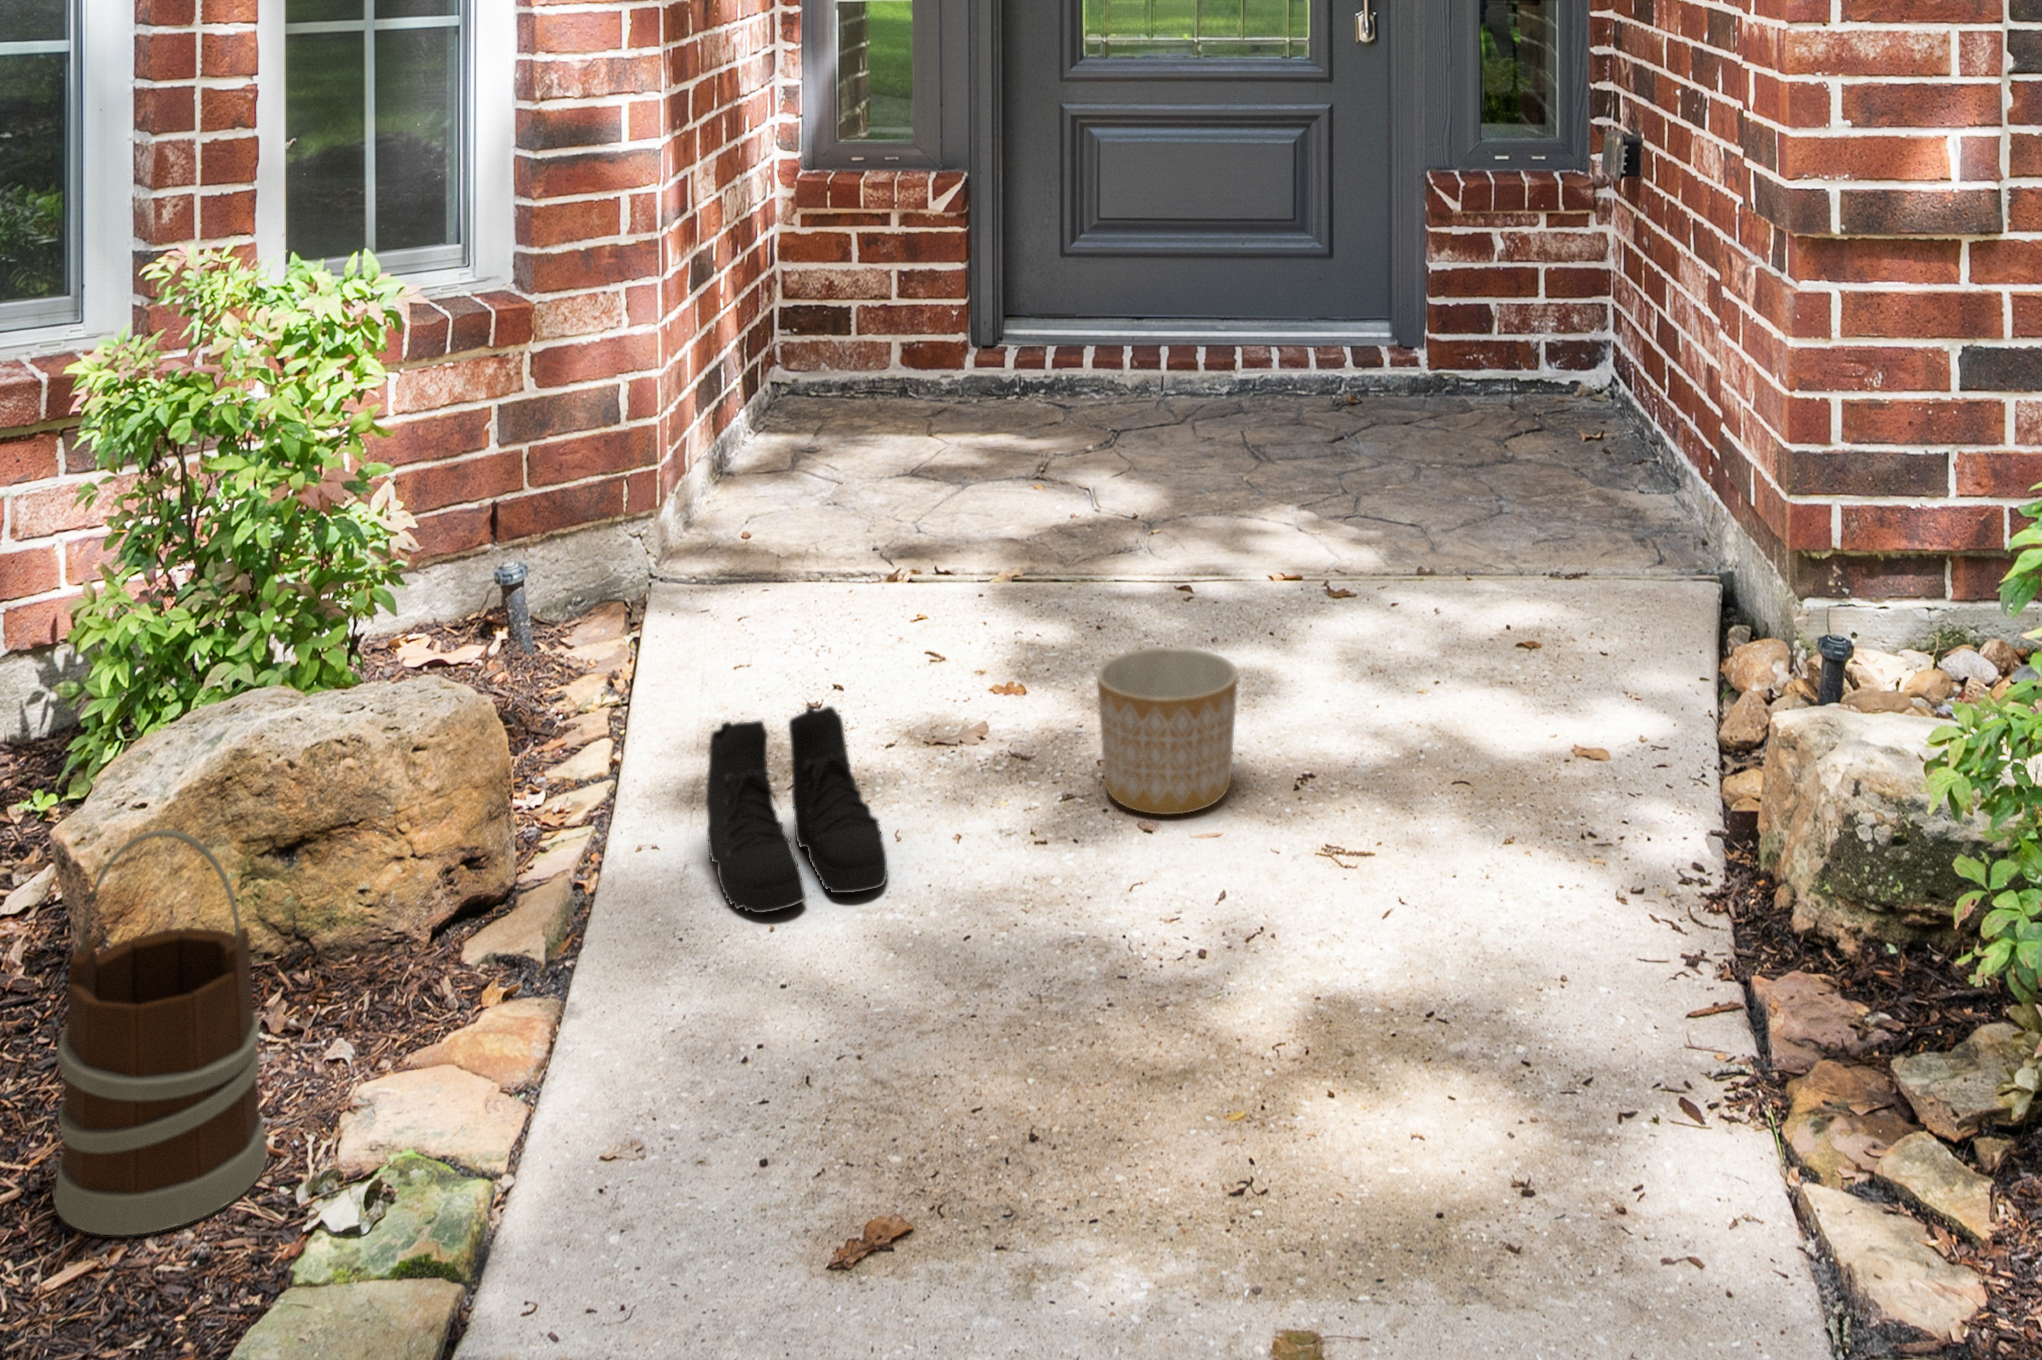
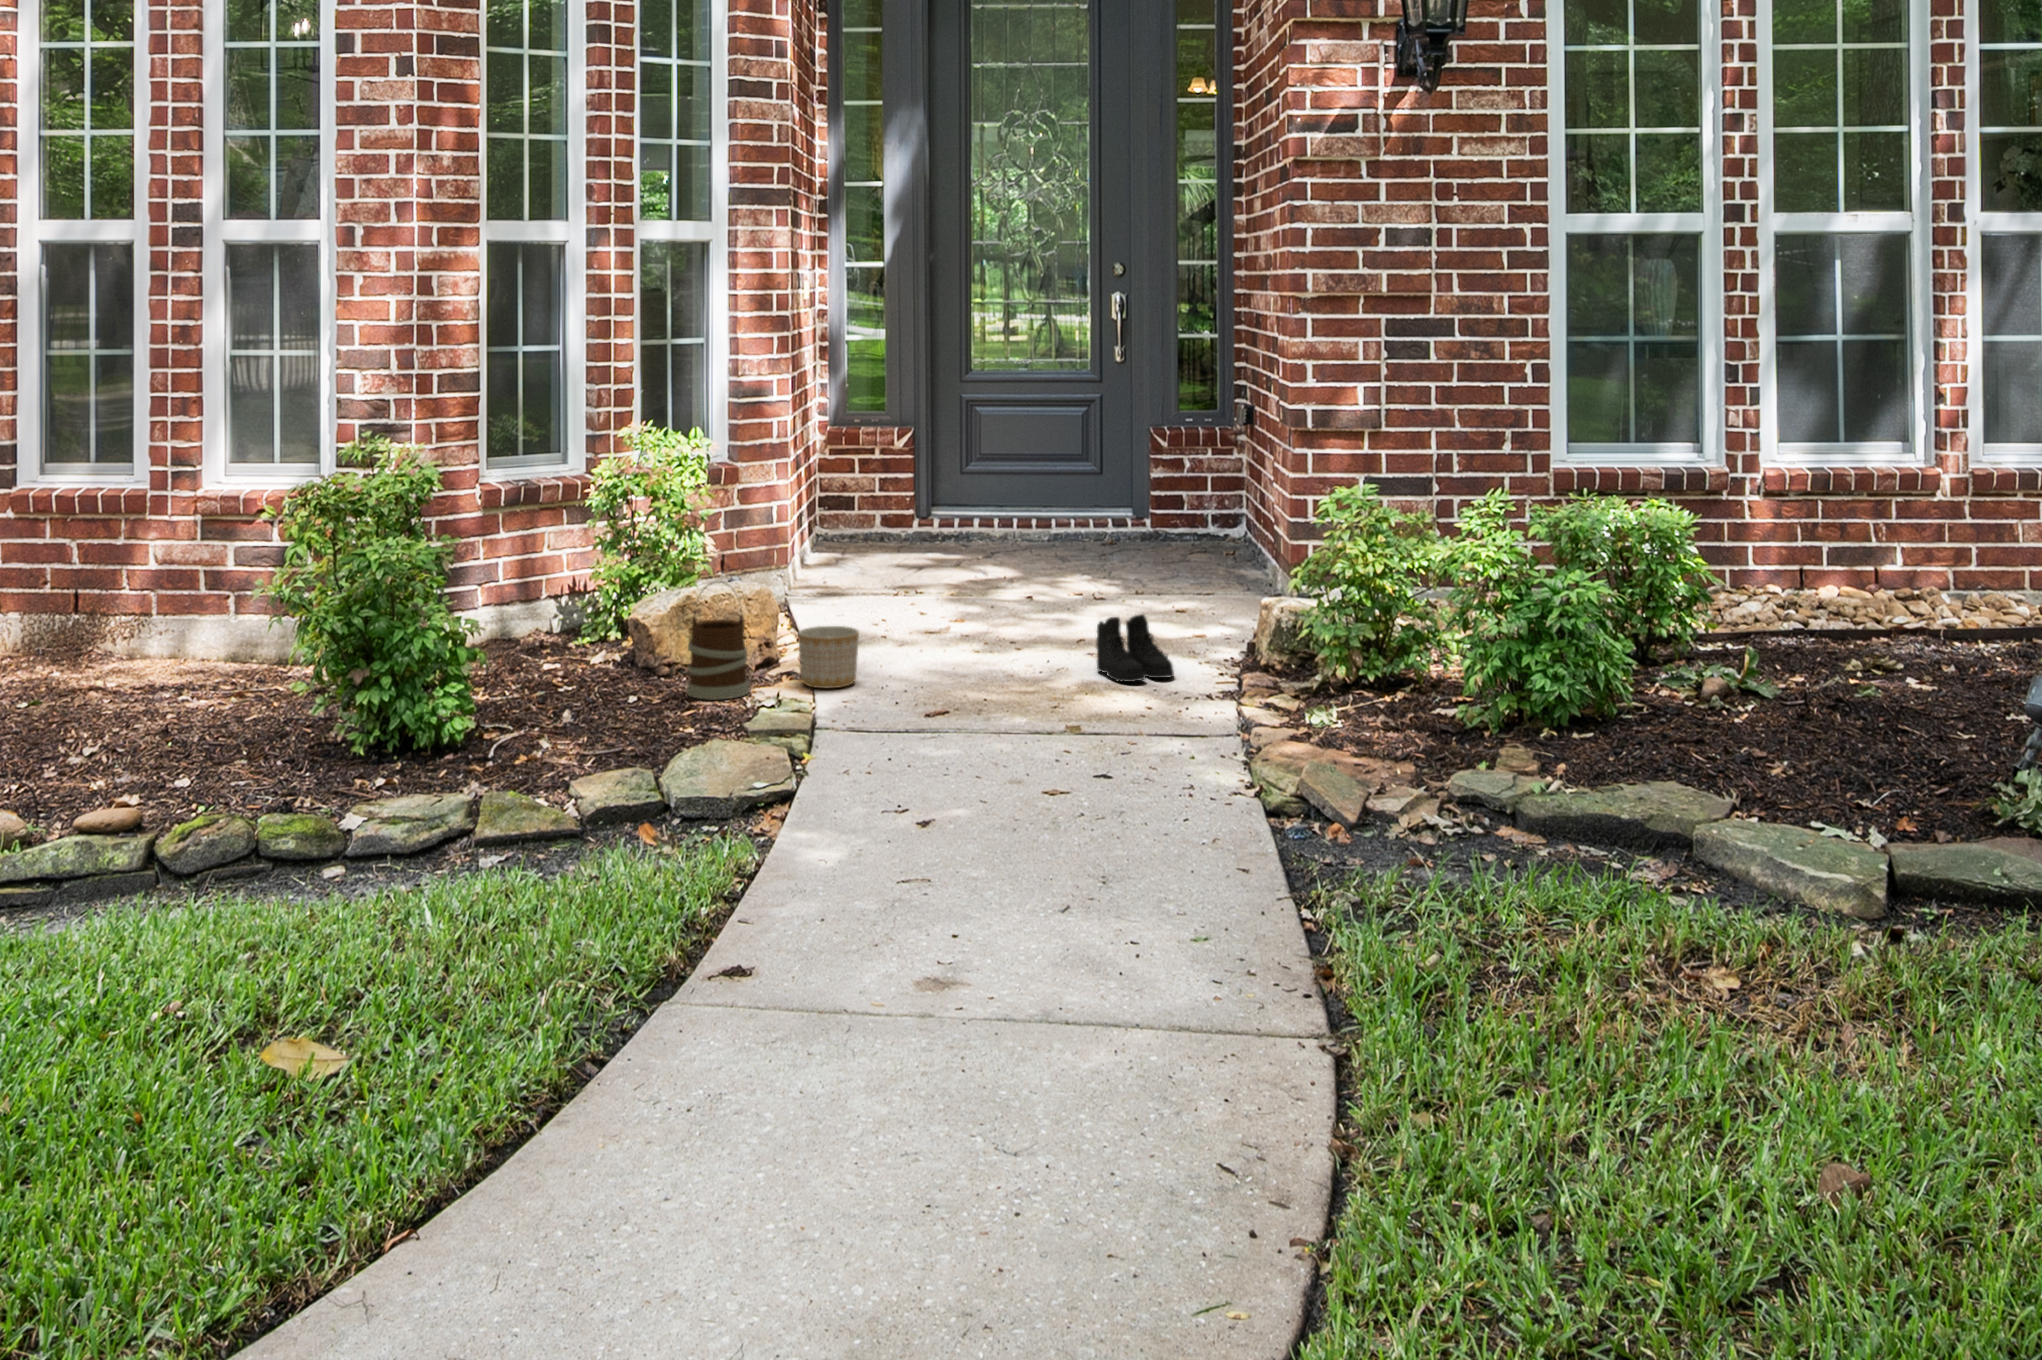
planter: present [1097,647,1238,815] -> present [798,626,859,688]
boots: present [706,706,887,913] -> present [1096,614,1174,682]

